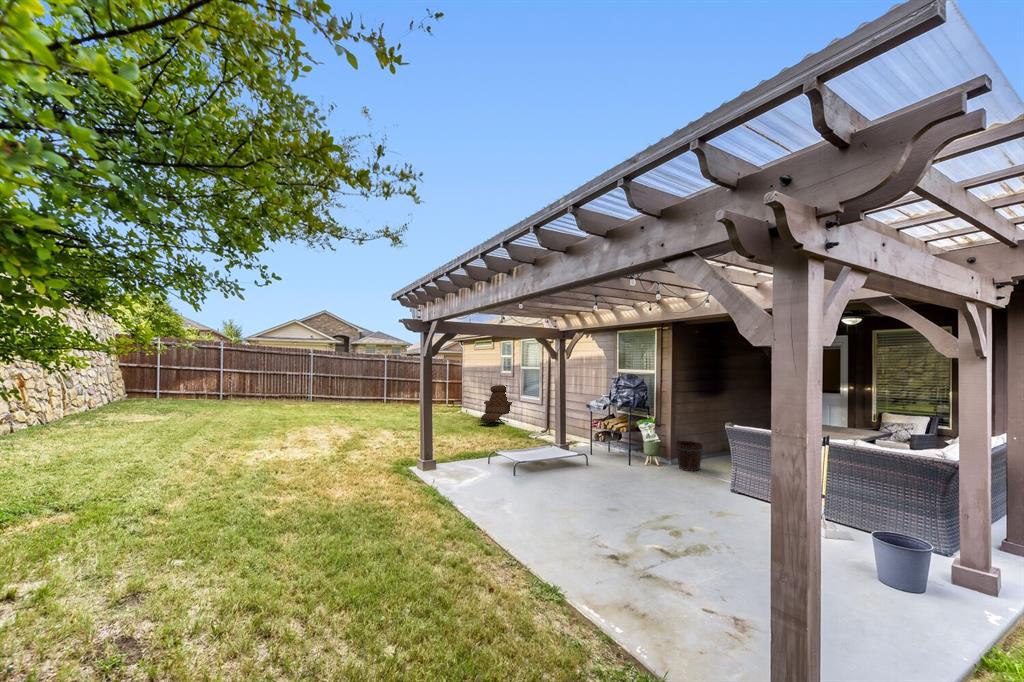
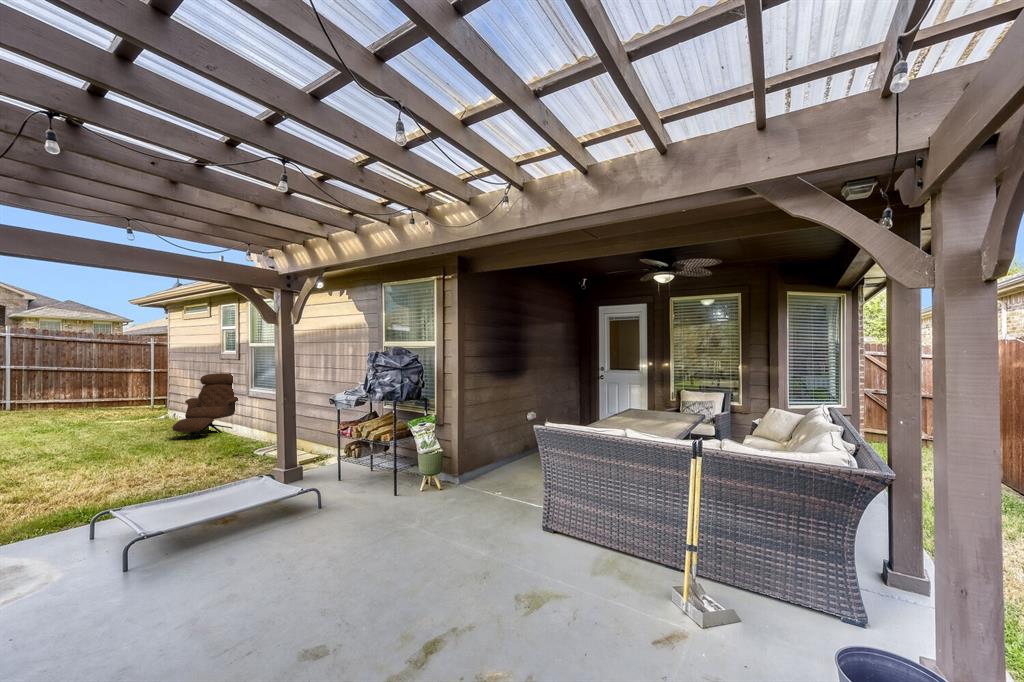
bucket: present [675,440,703,471] -> none [461,444,499,490]

